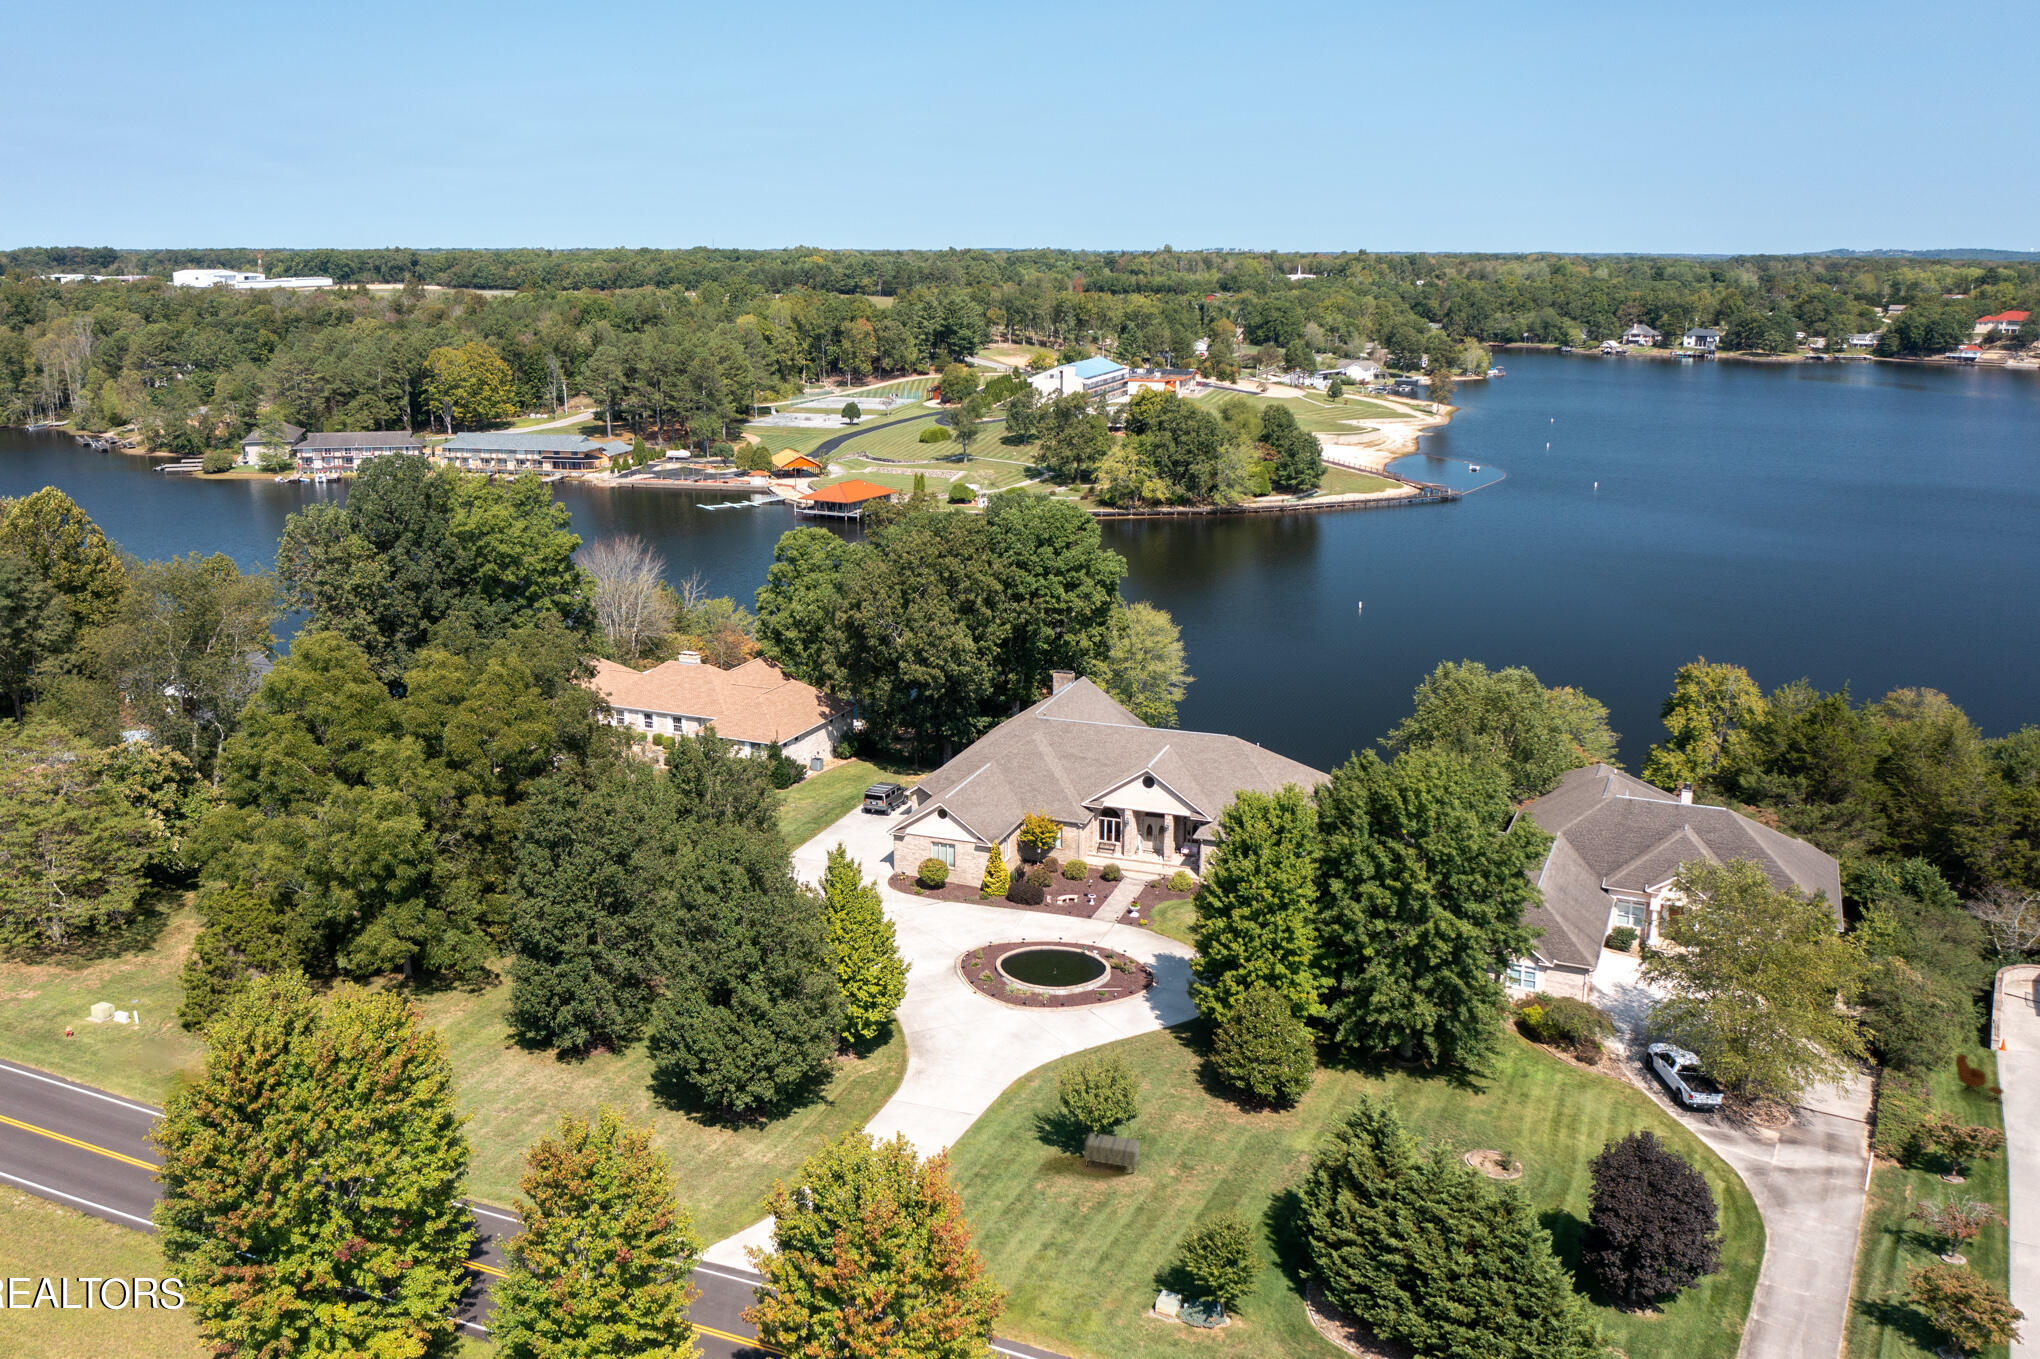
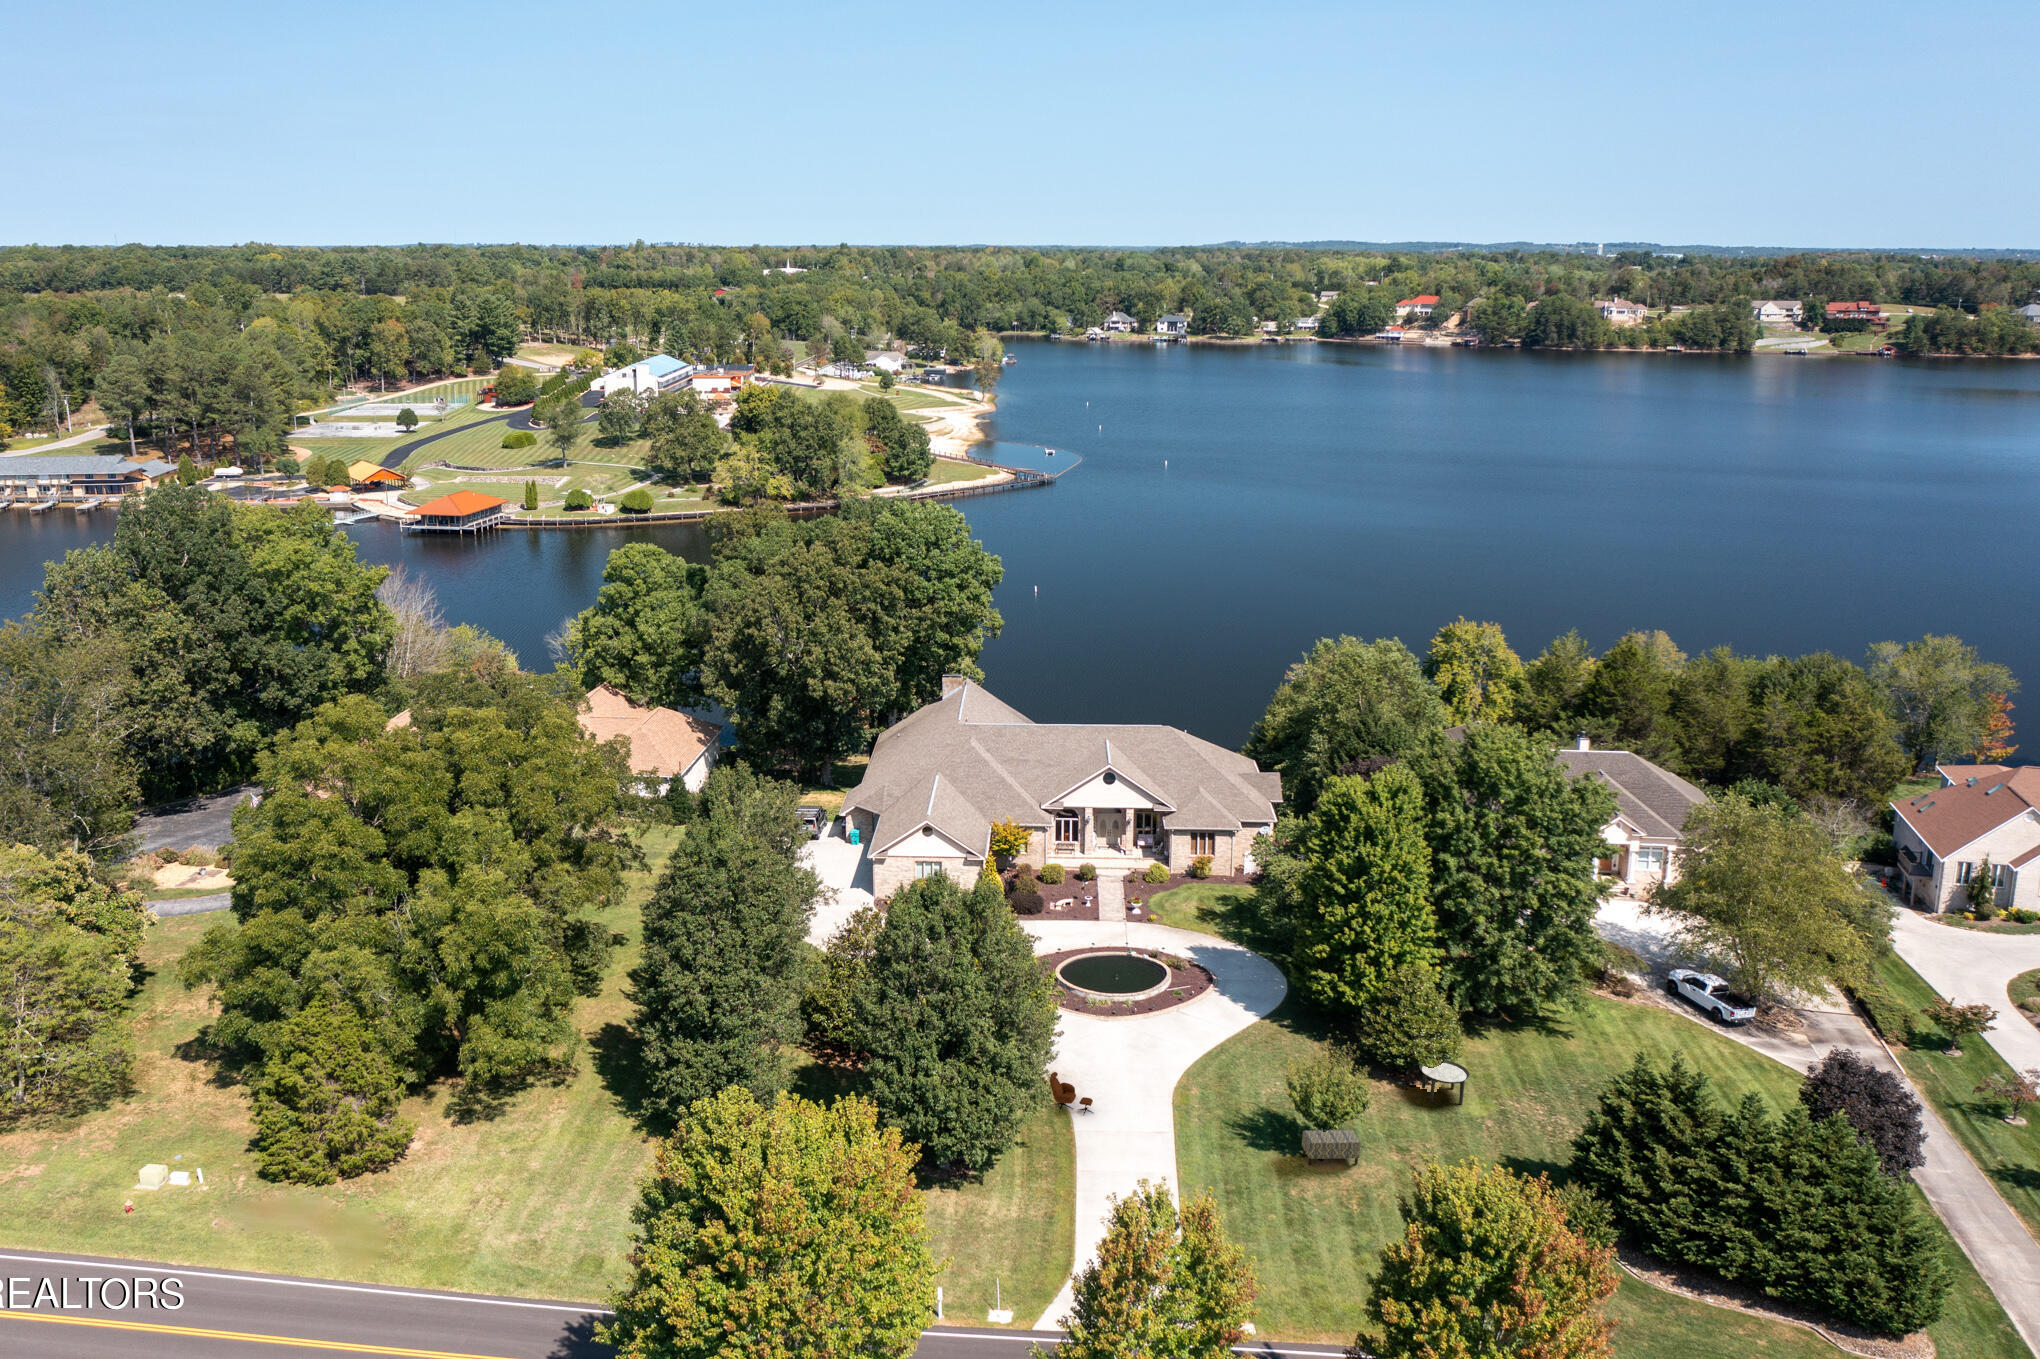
lounge chair: present [1956,1054,2003,1101] -> present [1050,1072,1093,1114]
round table: none [1258,1089,1309,1138] -> present [1419,1060,1470,1105]

